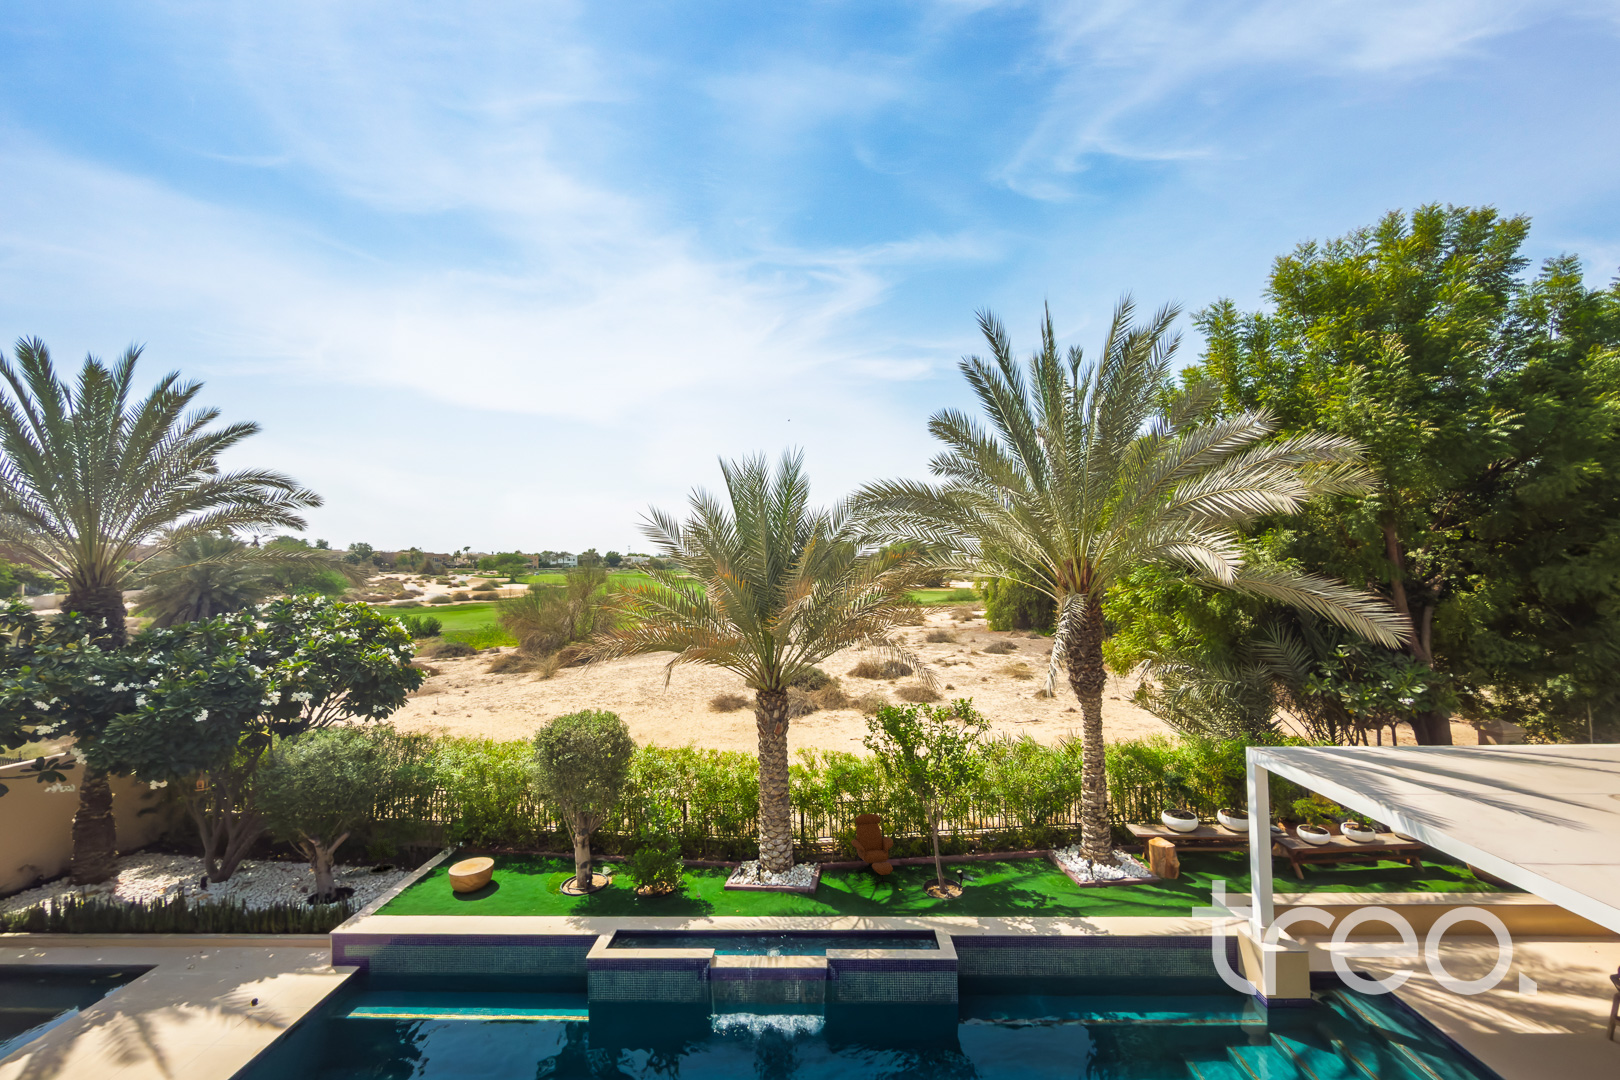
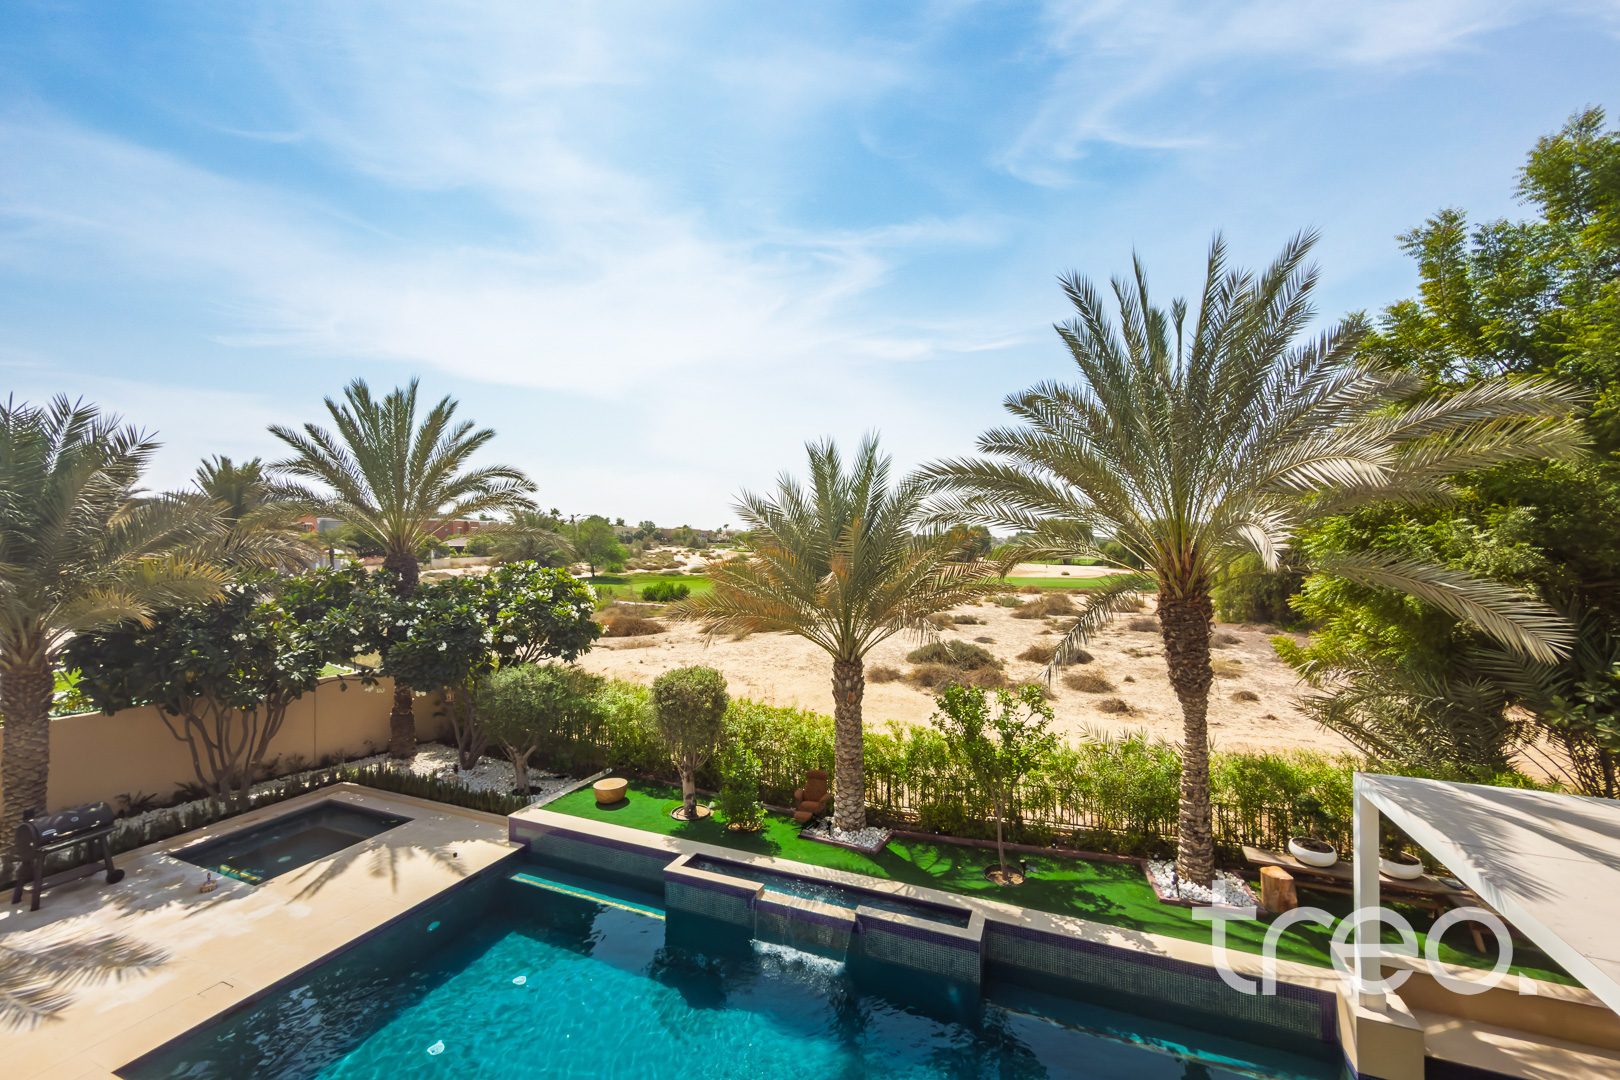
lounge chair: present [851,814,895,889] -> present [792,769,832,835]

